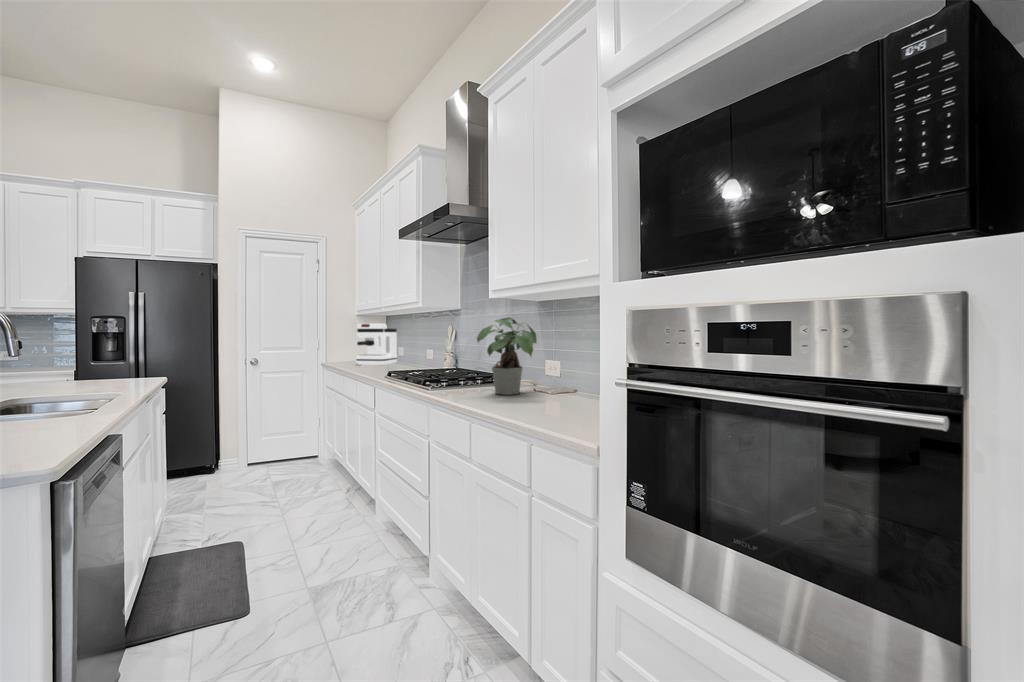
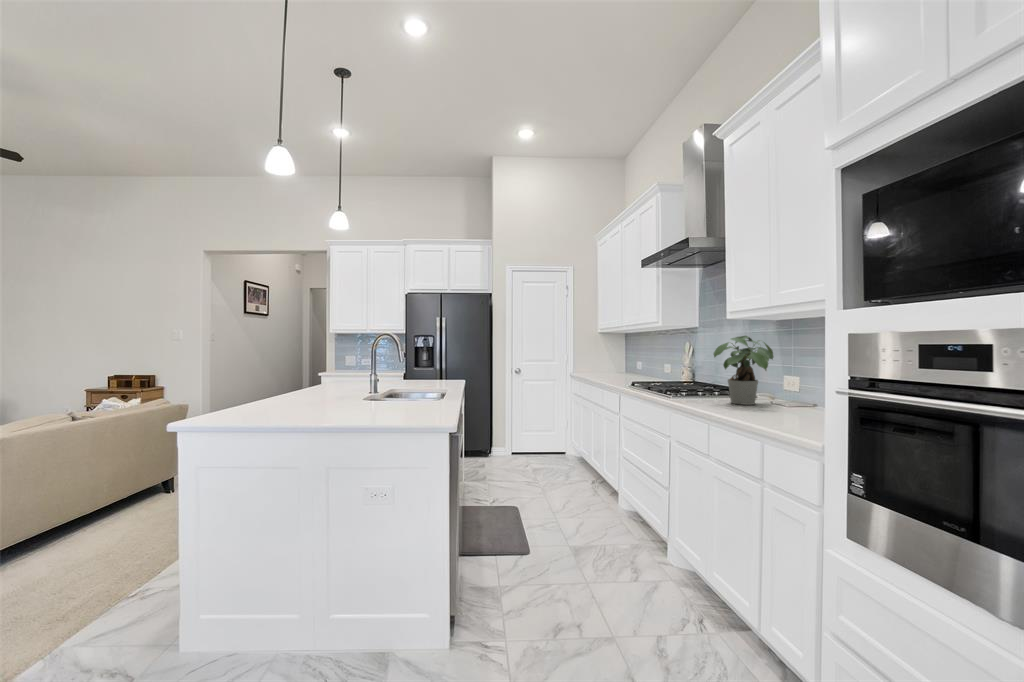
coffee maker: present [356,323,397,365] -> none [599,340,634,377]

